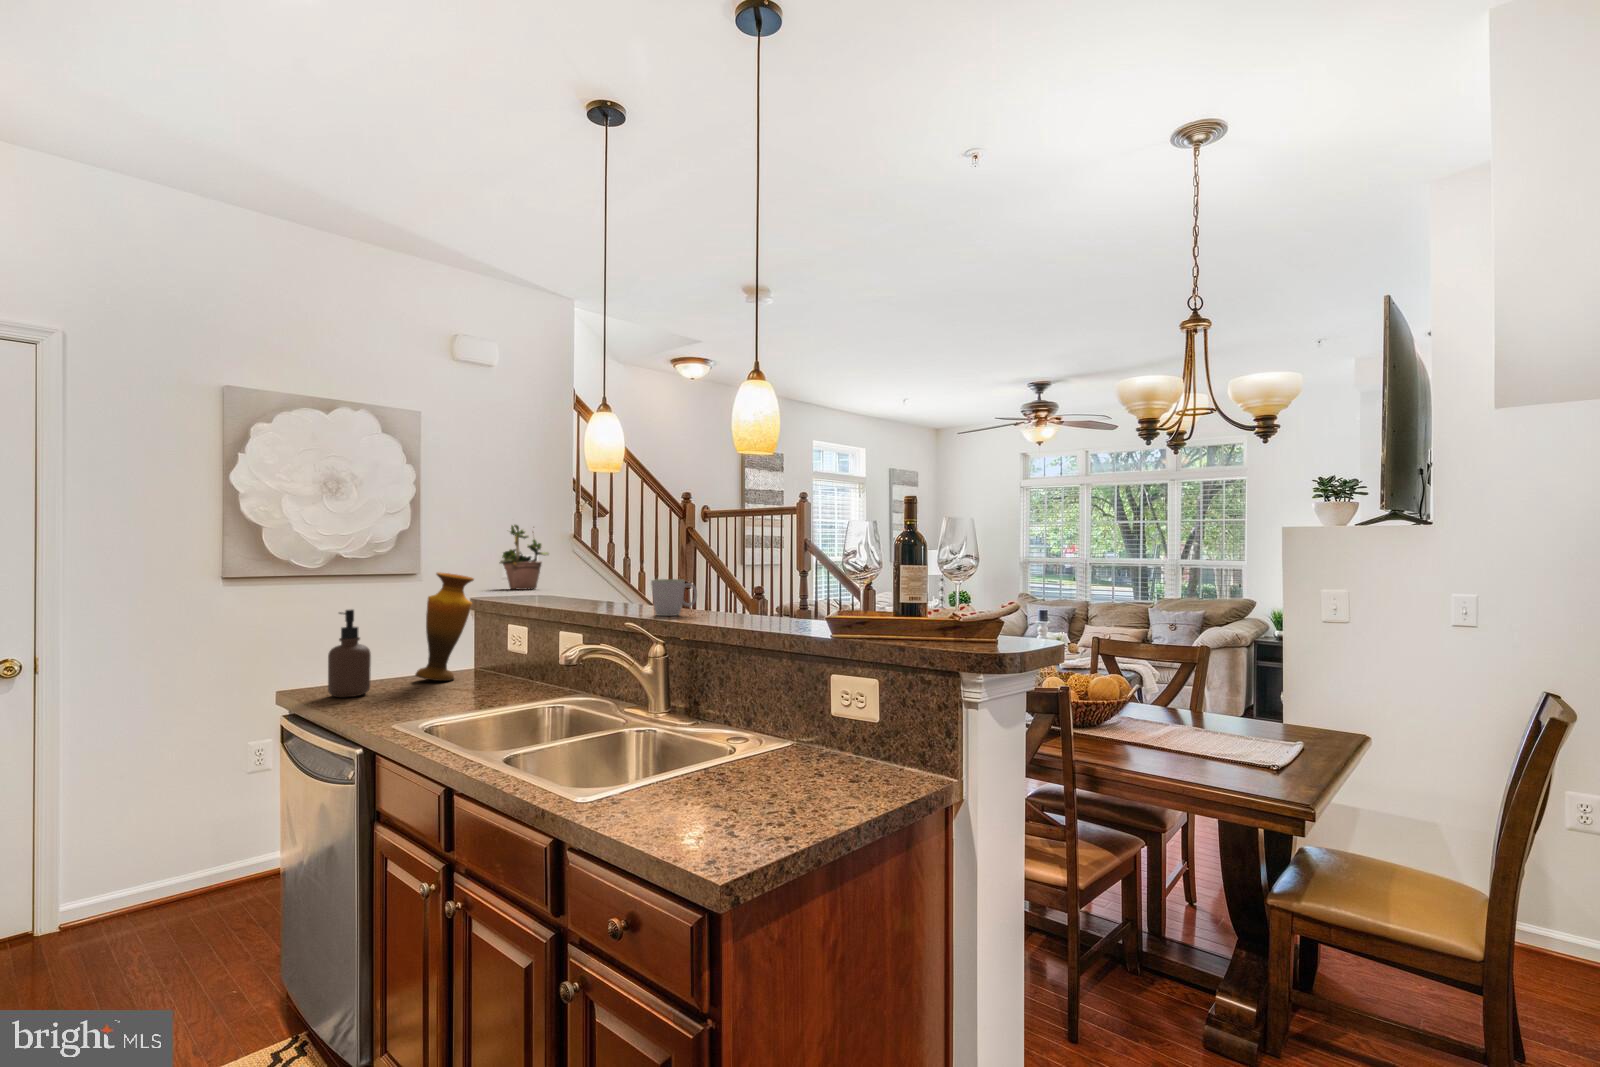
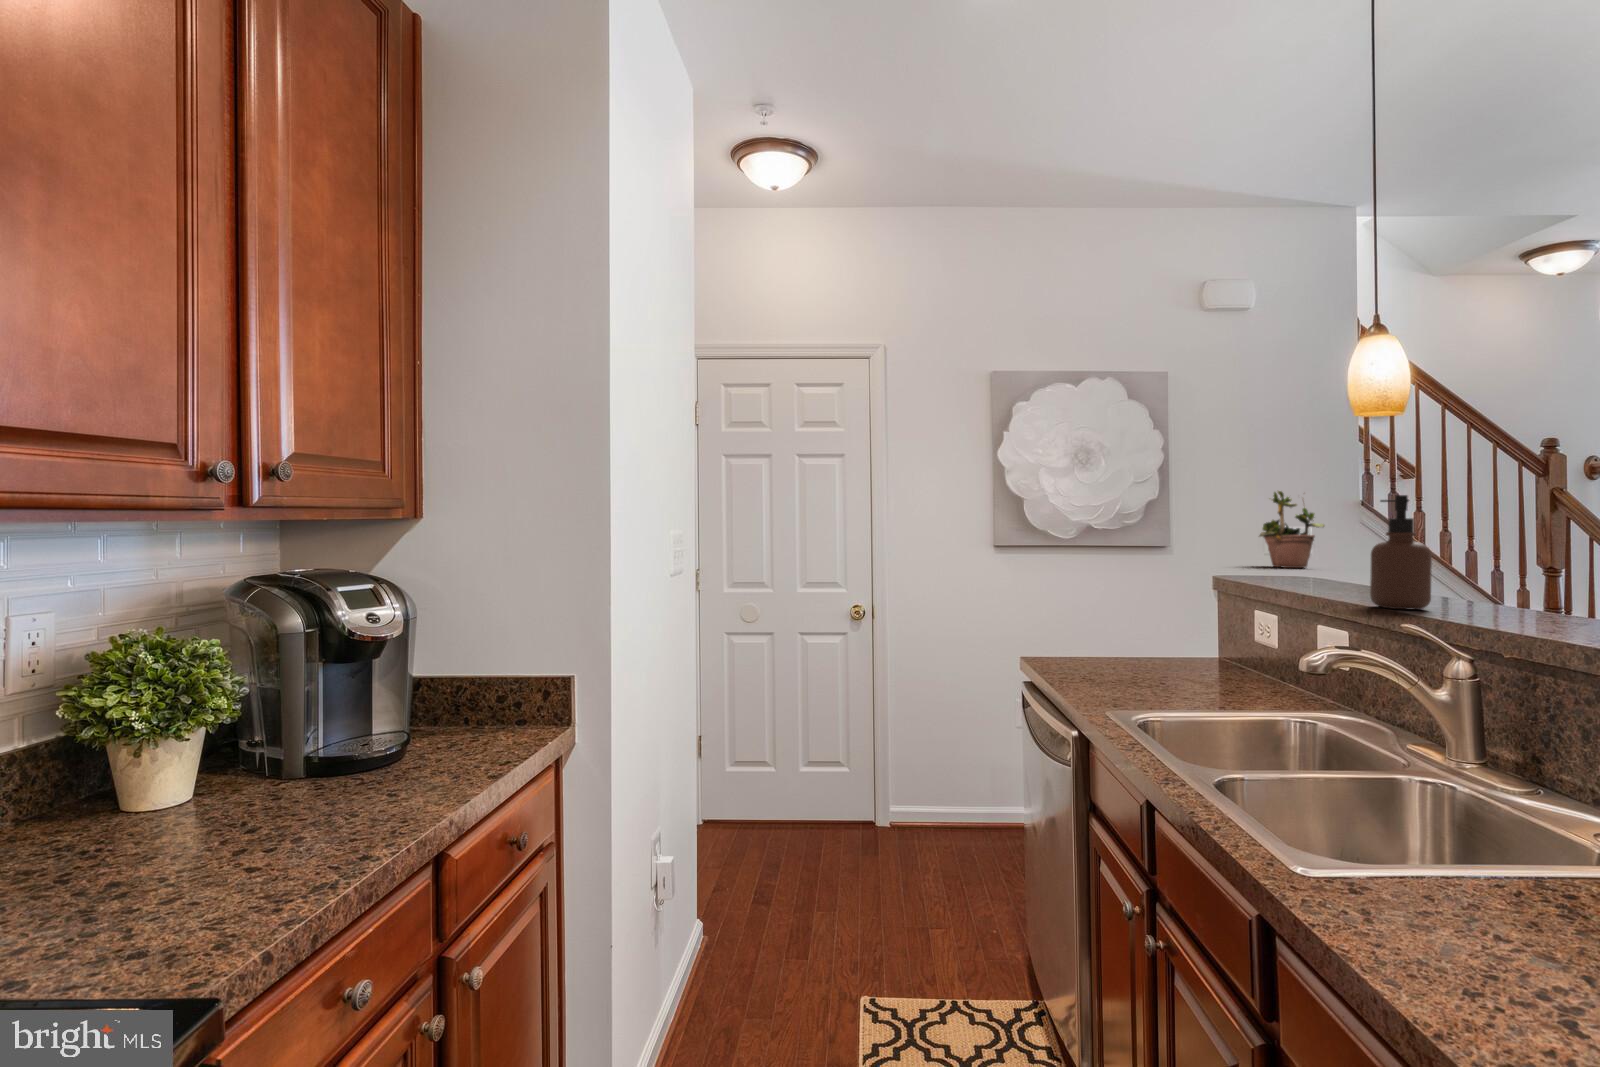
vase: present [415,572,474,681] -> none [1146,548,1212,668]
mug: present [651,579,697,616] -> none [1459,568,1549,623]
soap dispenser: present [328,610,371,697] -> present [1370,495,1432,610]

